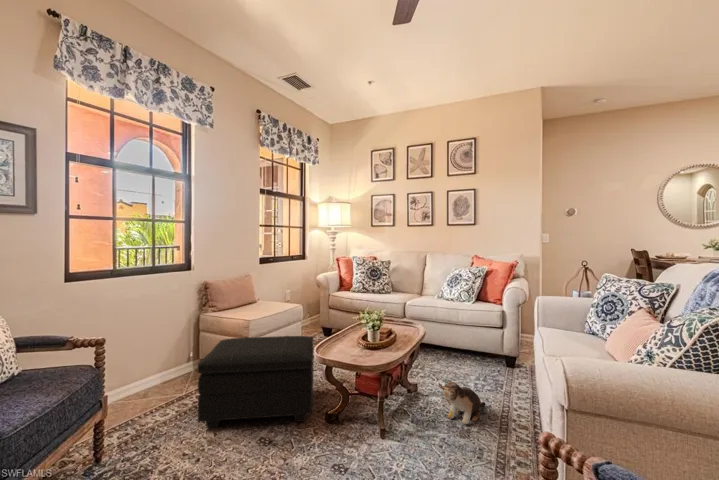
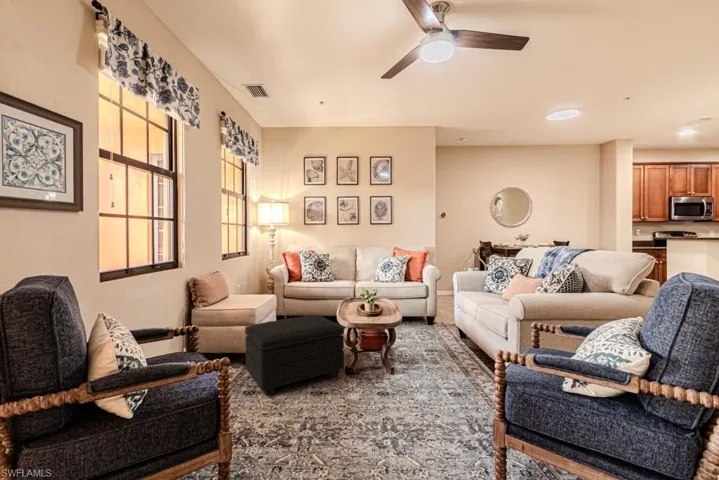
plush toy: present [439,382,485,424] -> none [421,330,442,356]

